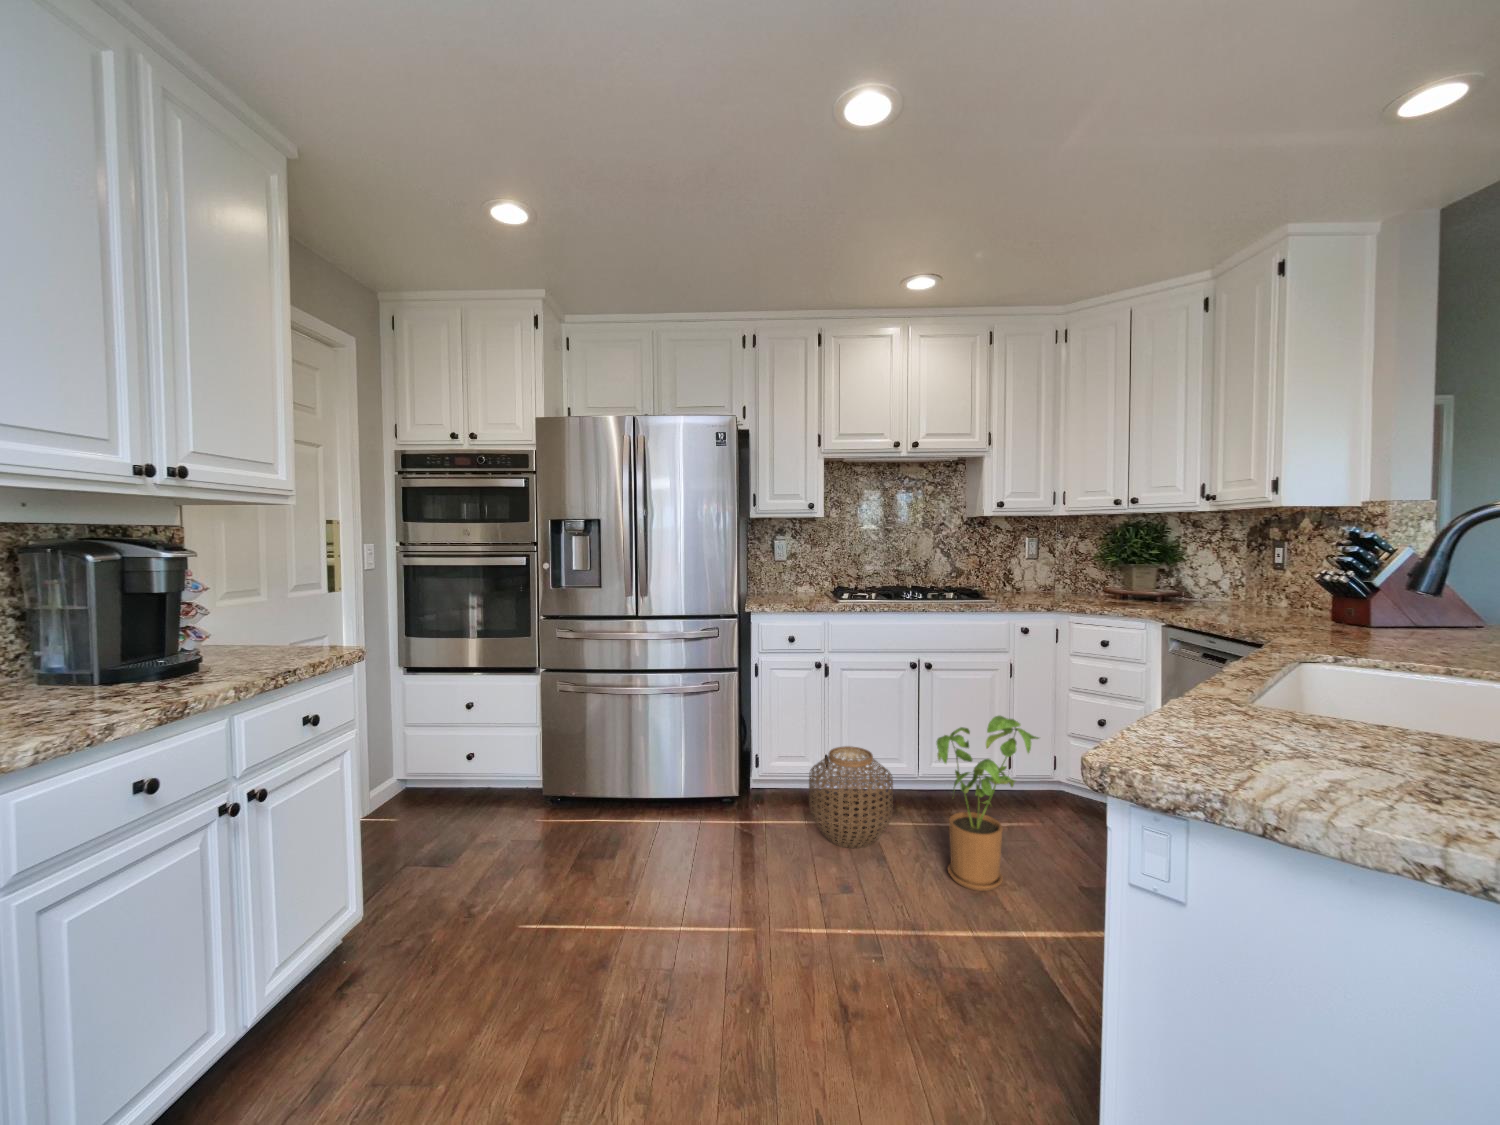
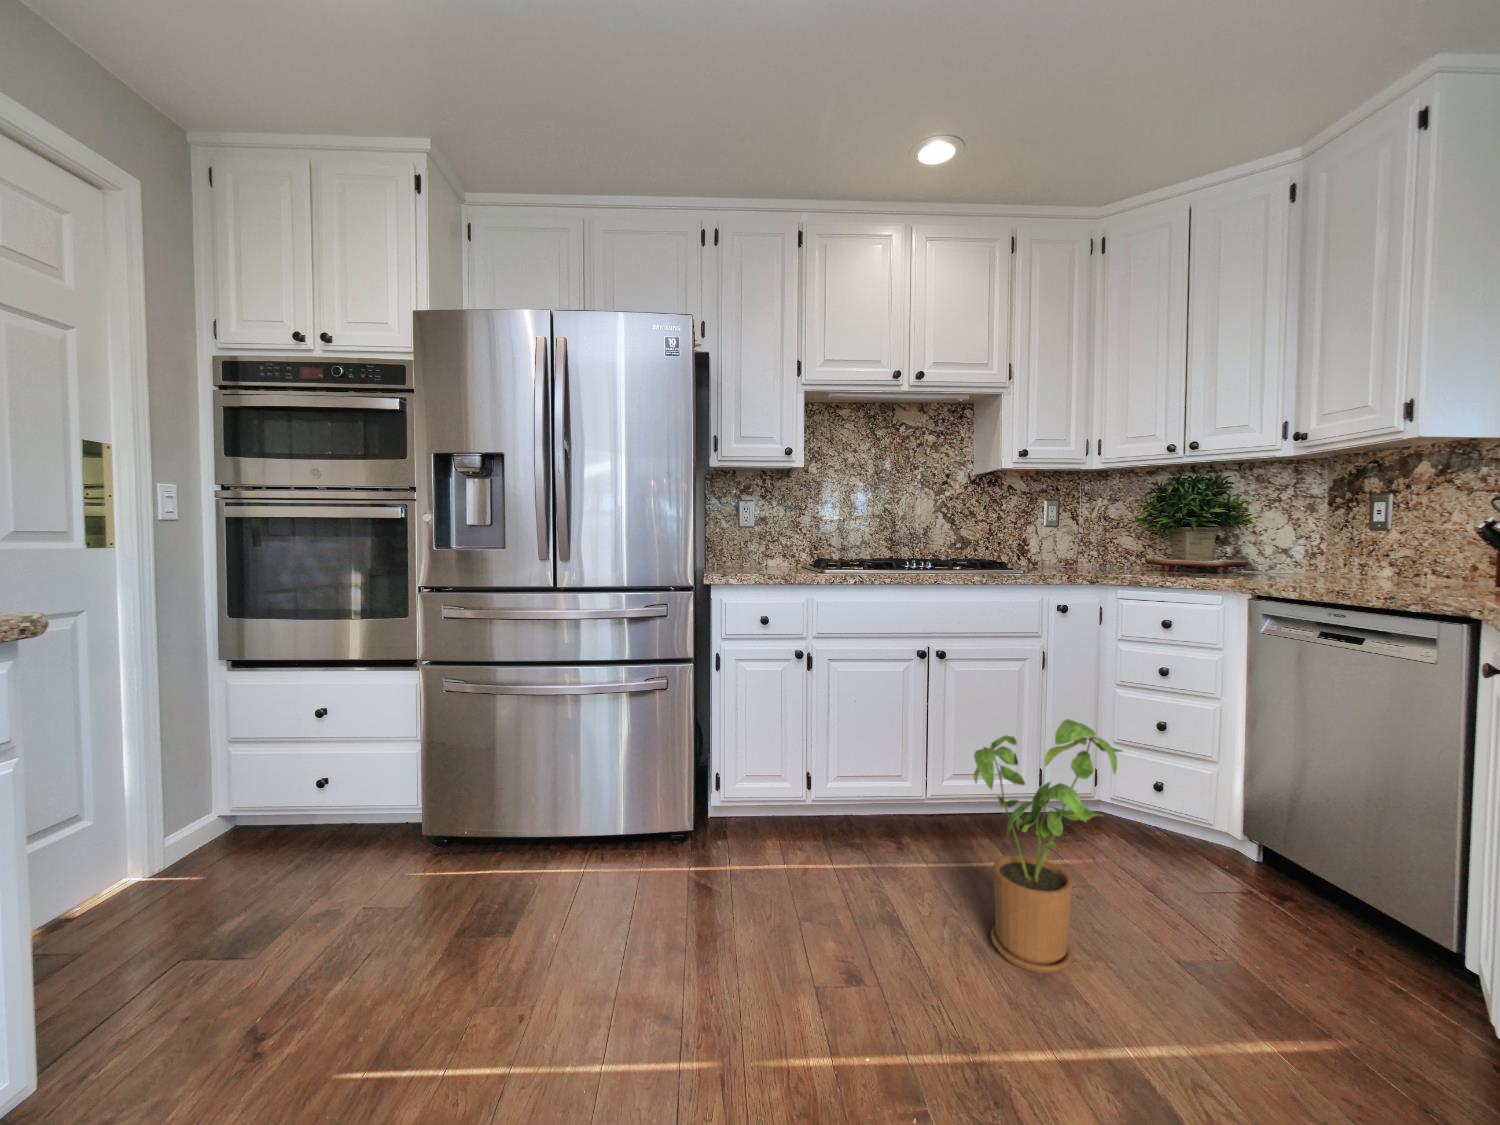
woven basket: present [809,746,893,848] -> none [792,763,908,907]

